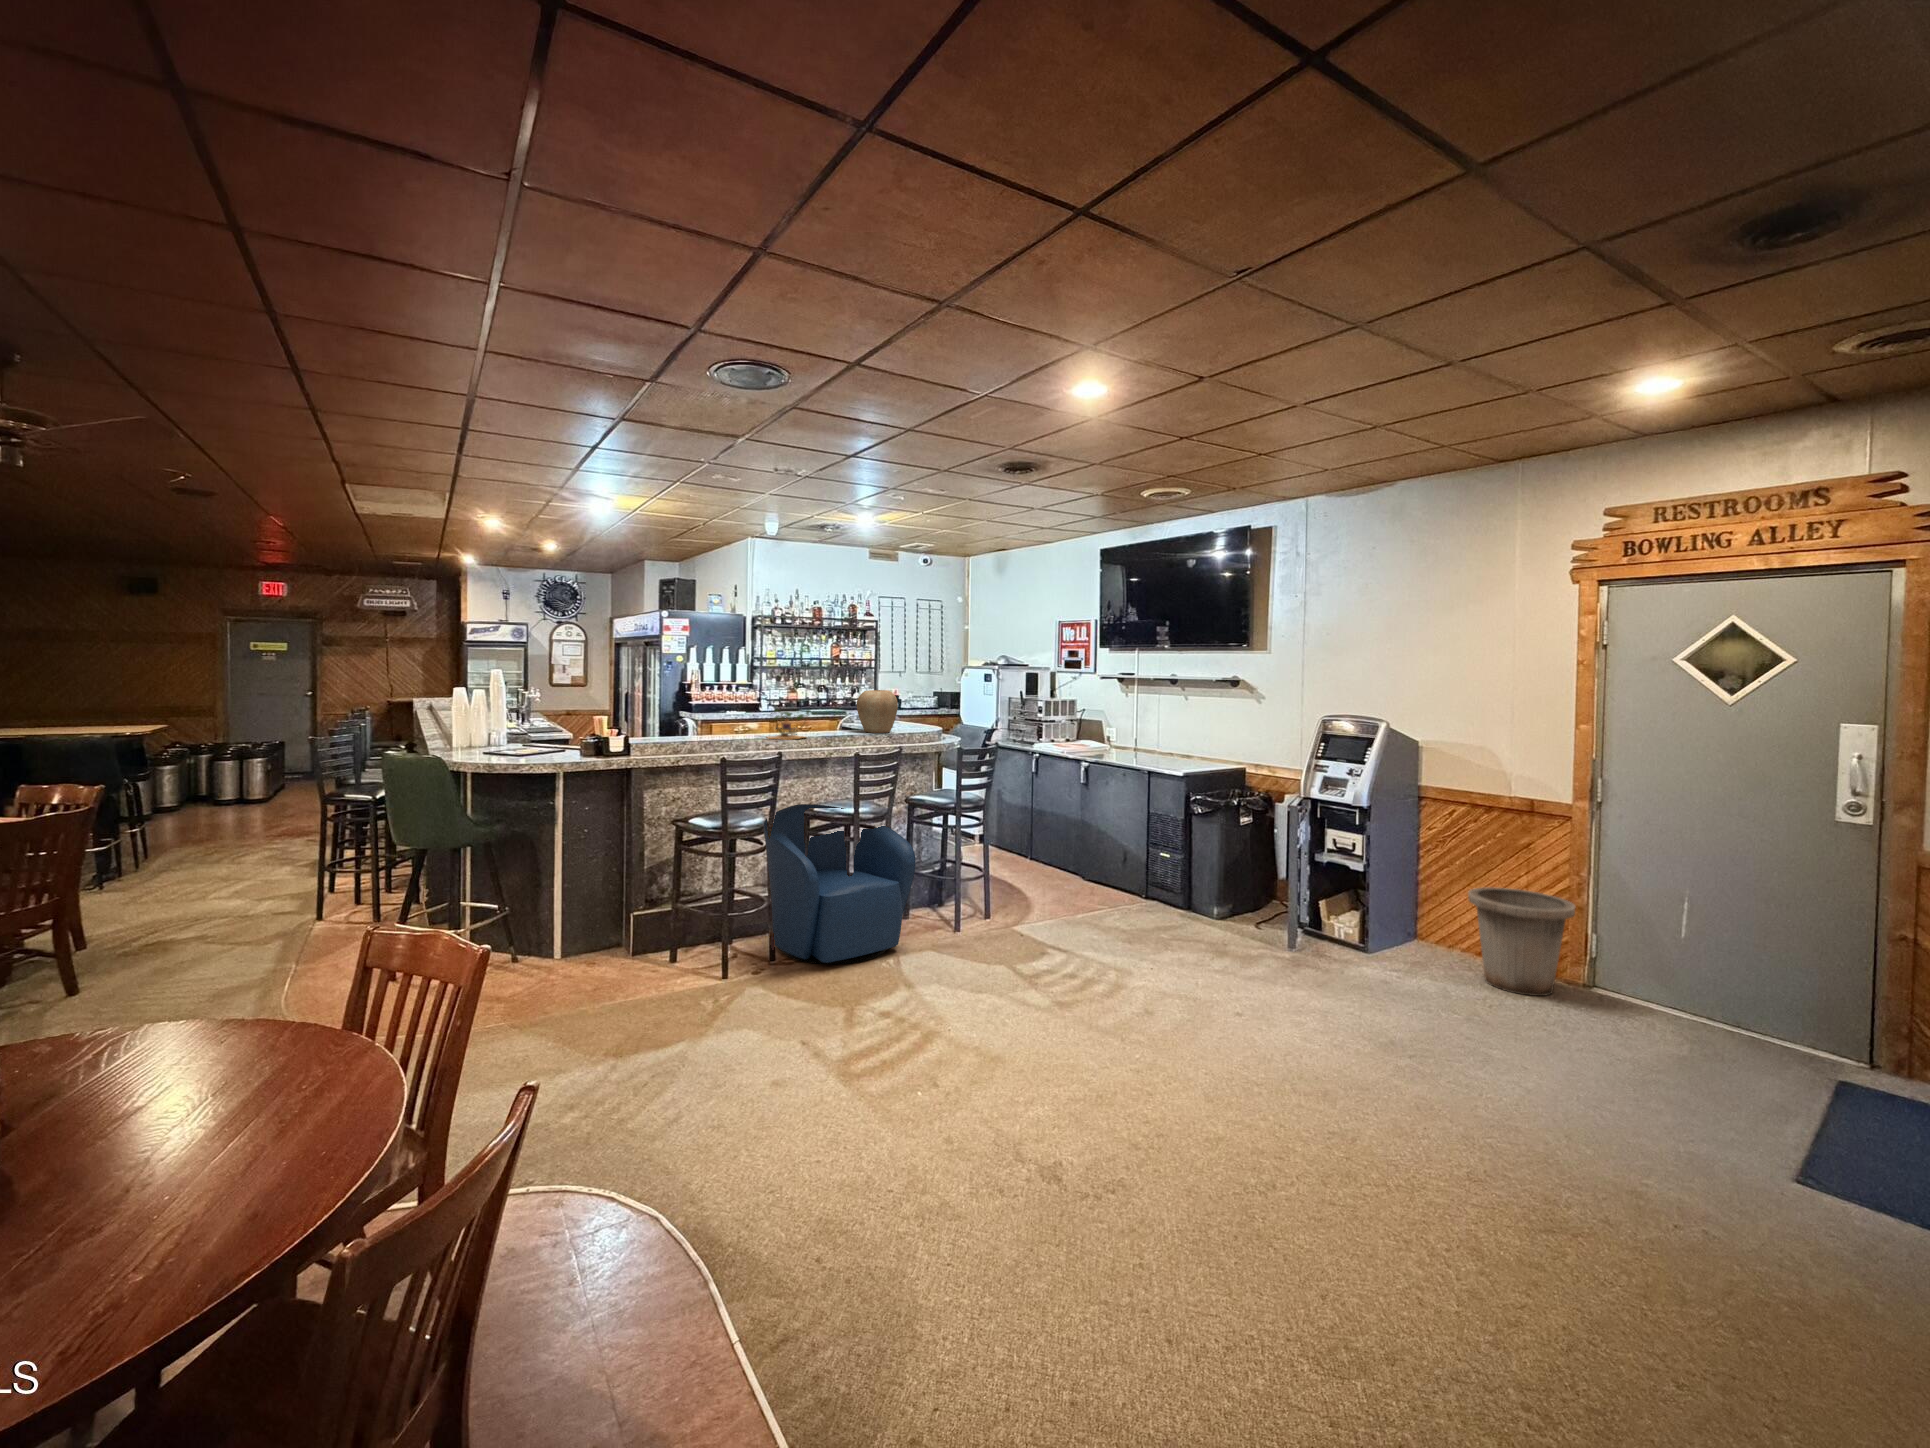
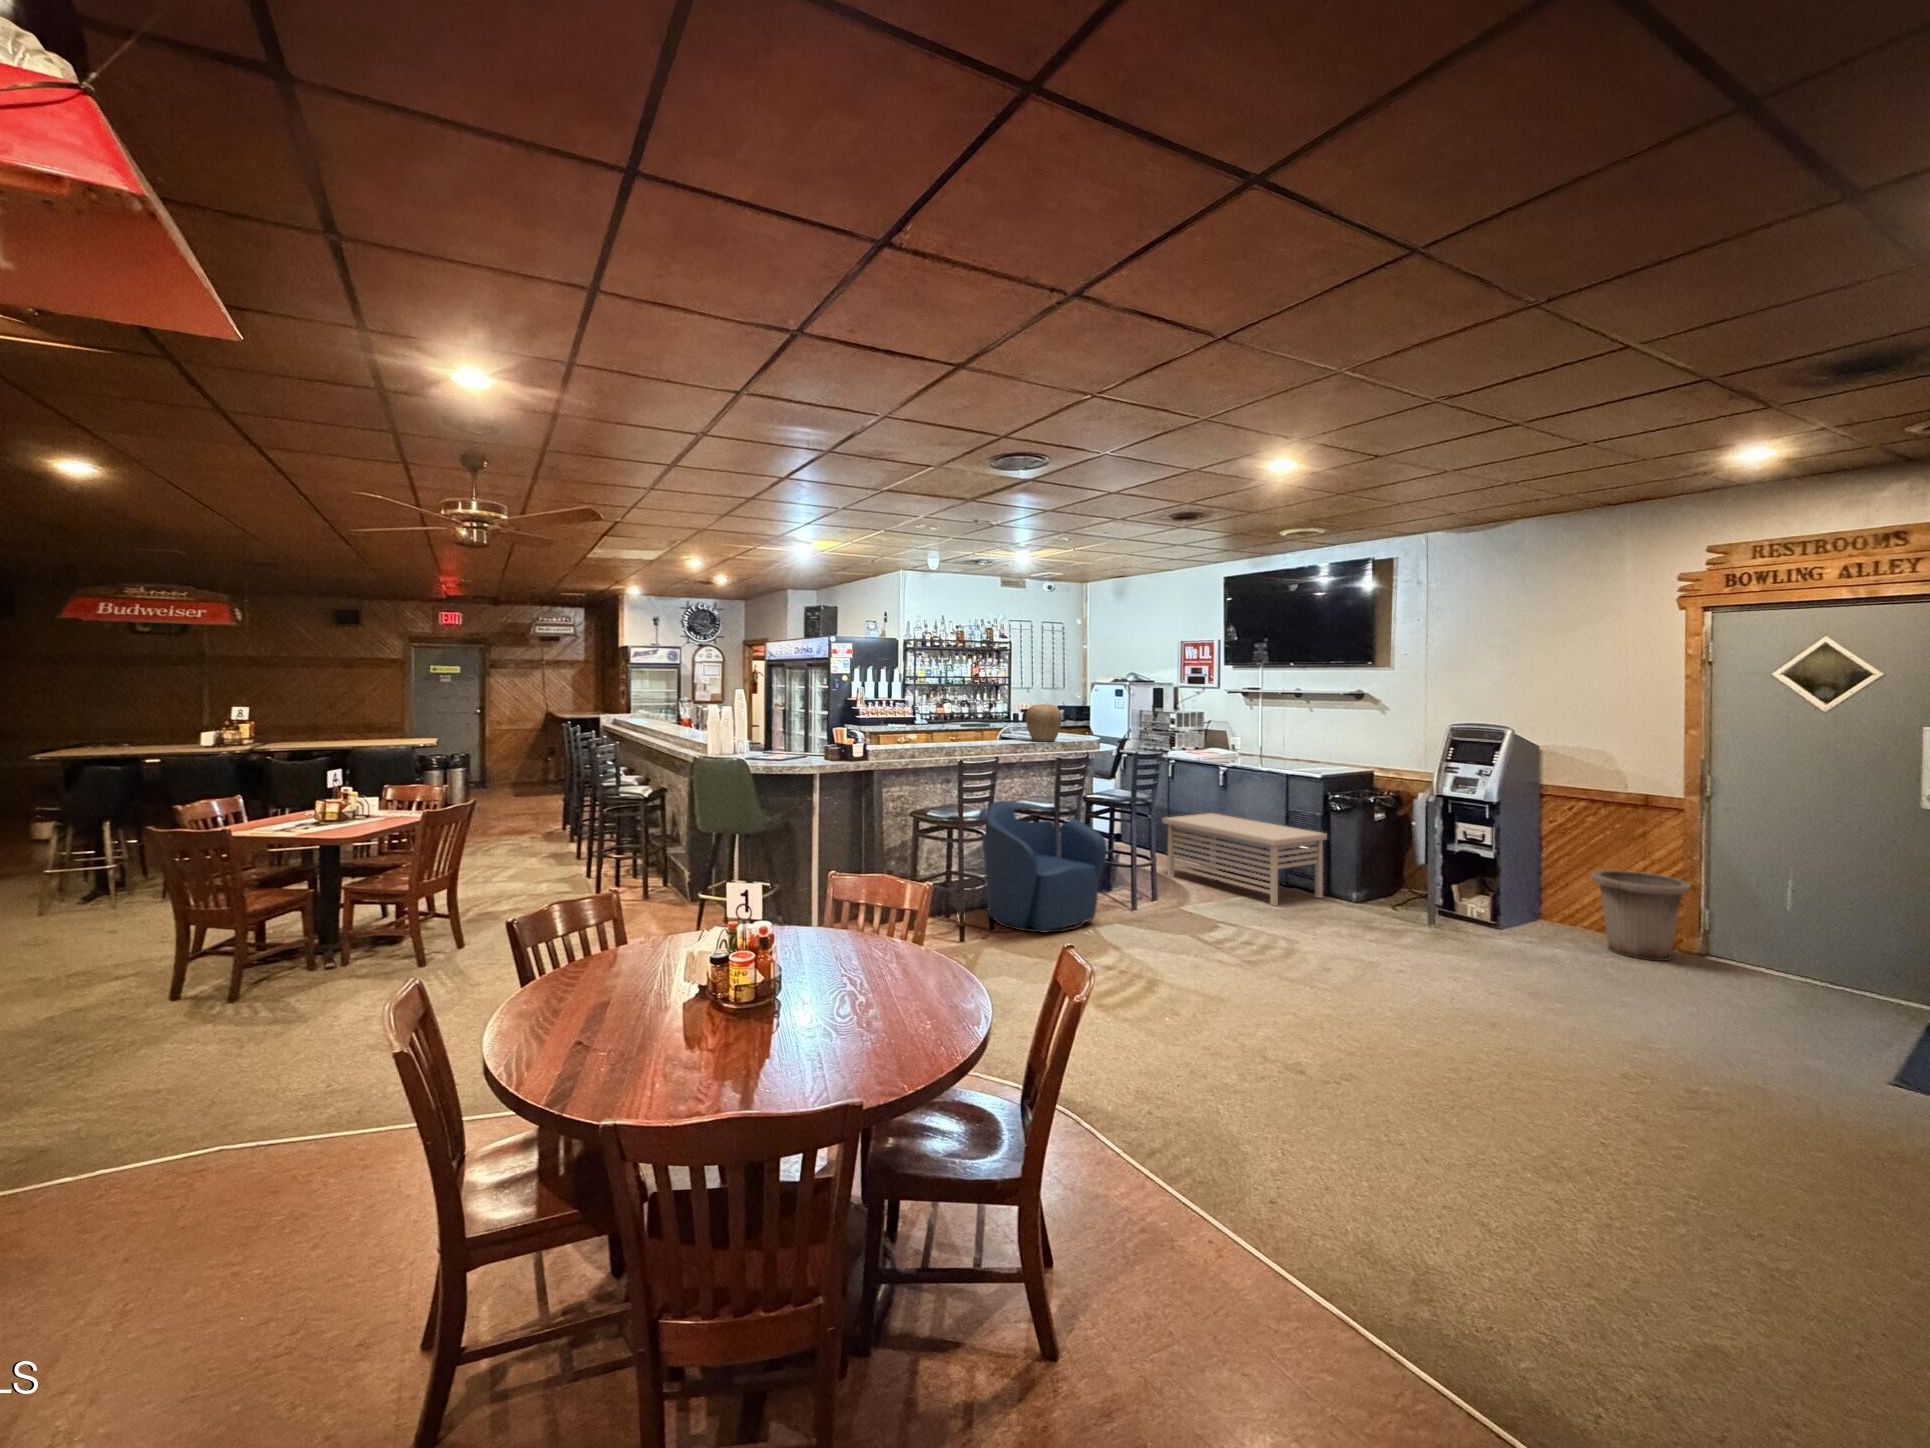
plant: present [767,710,809,739] -> none [961,721,1007,747]
storage bench: none [1013,814,1188,925] -> present [1162,813,1327,906]

